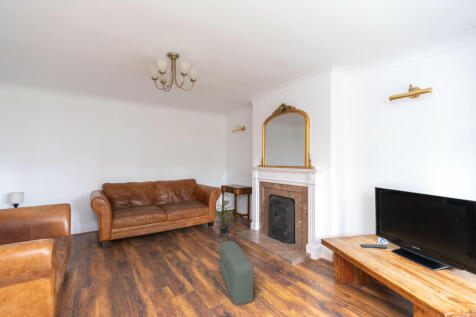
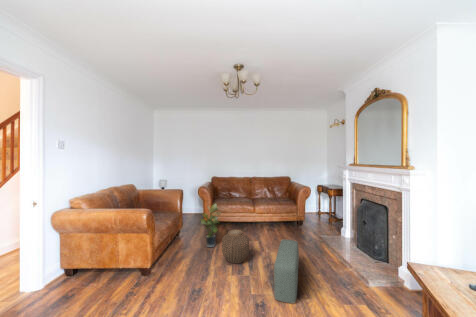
potted plant: present [215,200,232,236] -> present [201,204,220,247]
woven basket: none [151,243,185,284] -> present [222,229,249,264]

